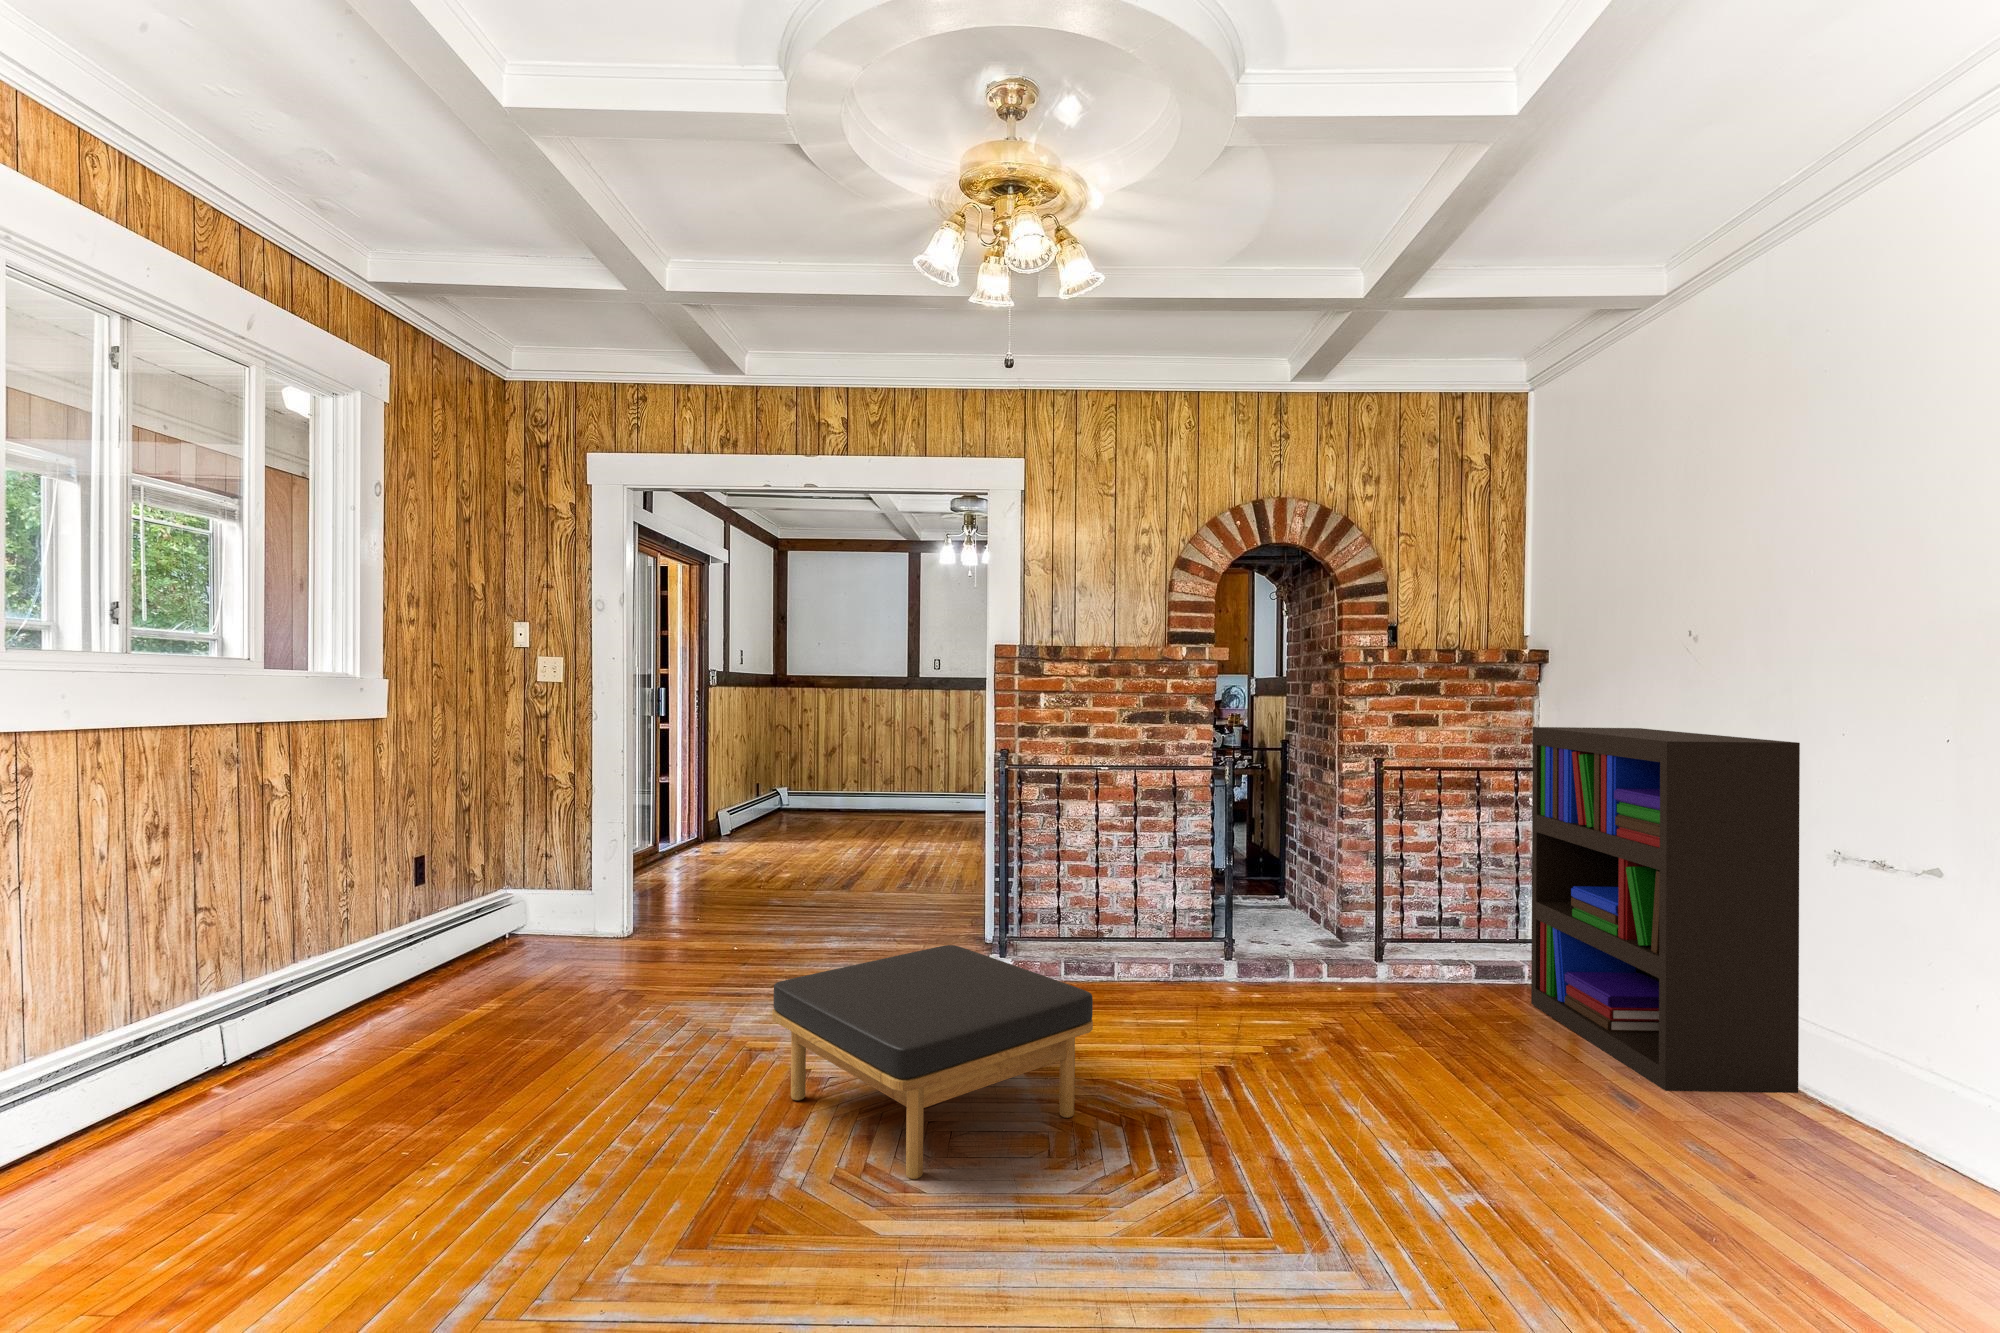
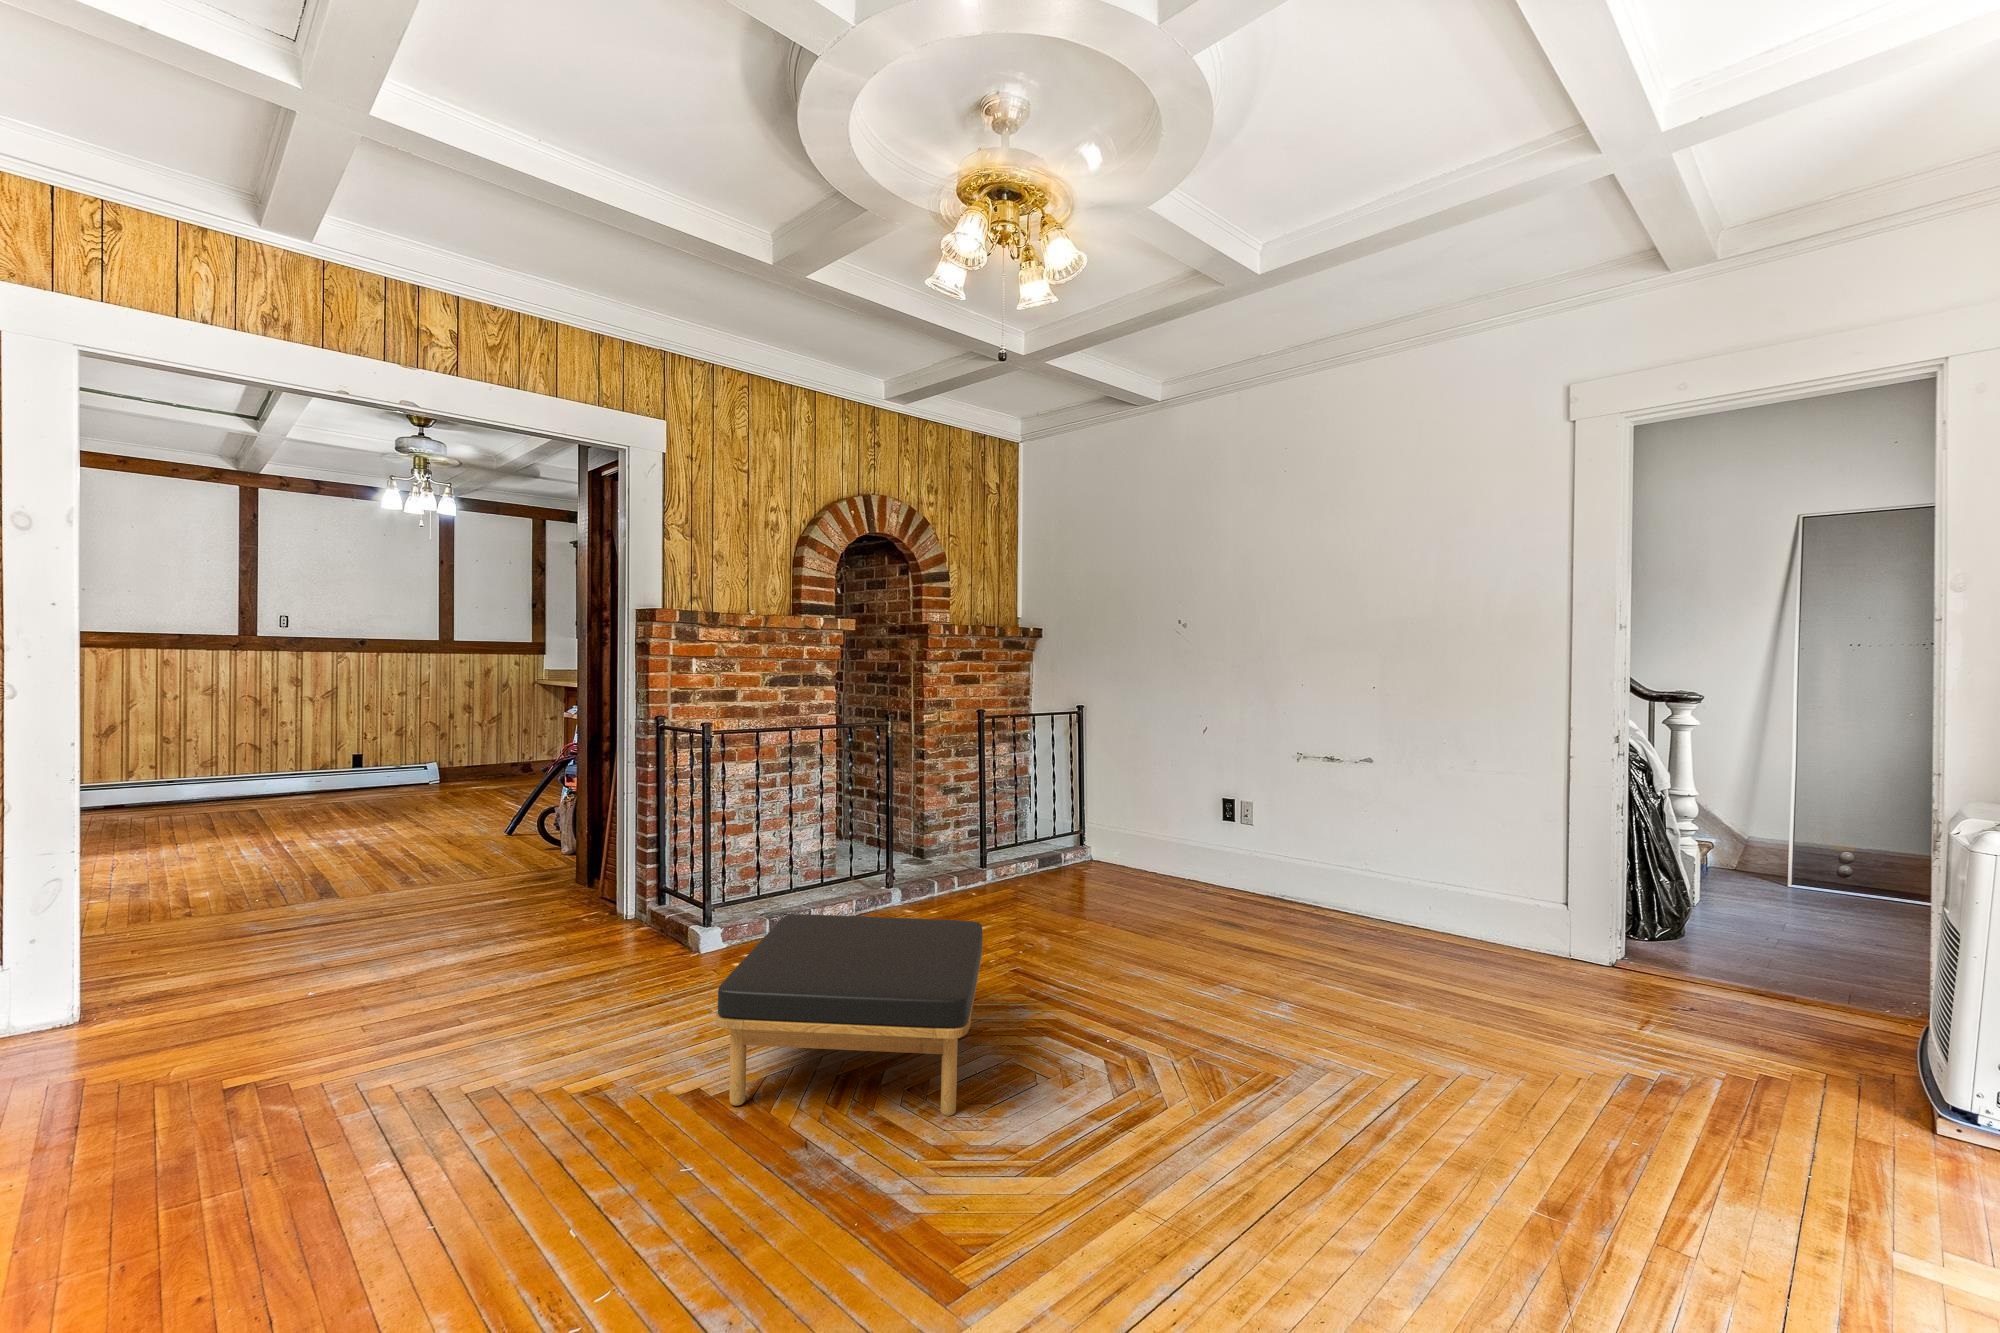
bookshelf: present [1531,727,1800,1093] -> none [1074,683,1244,905]

